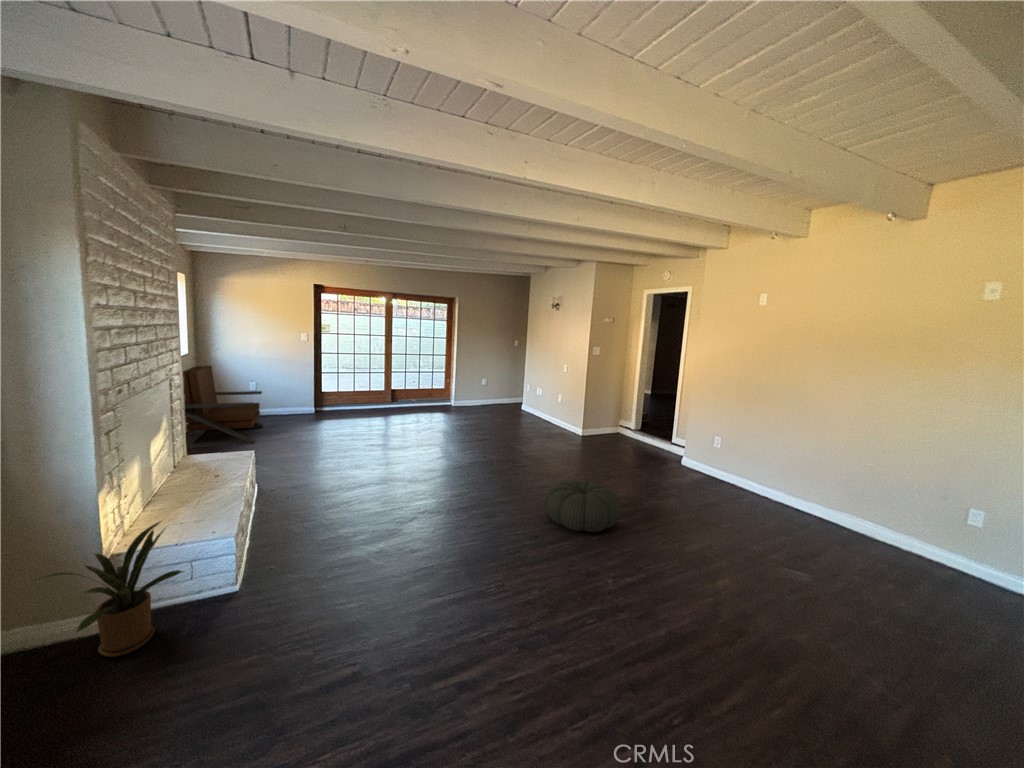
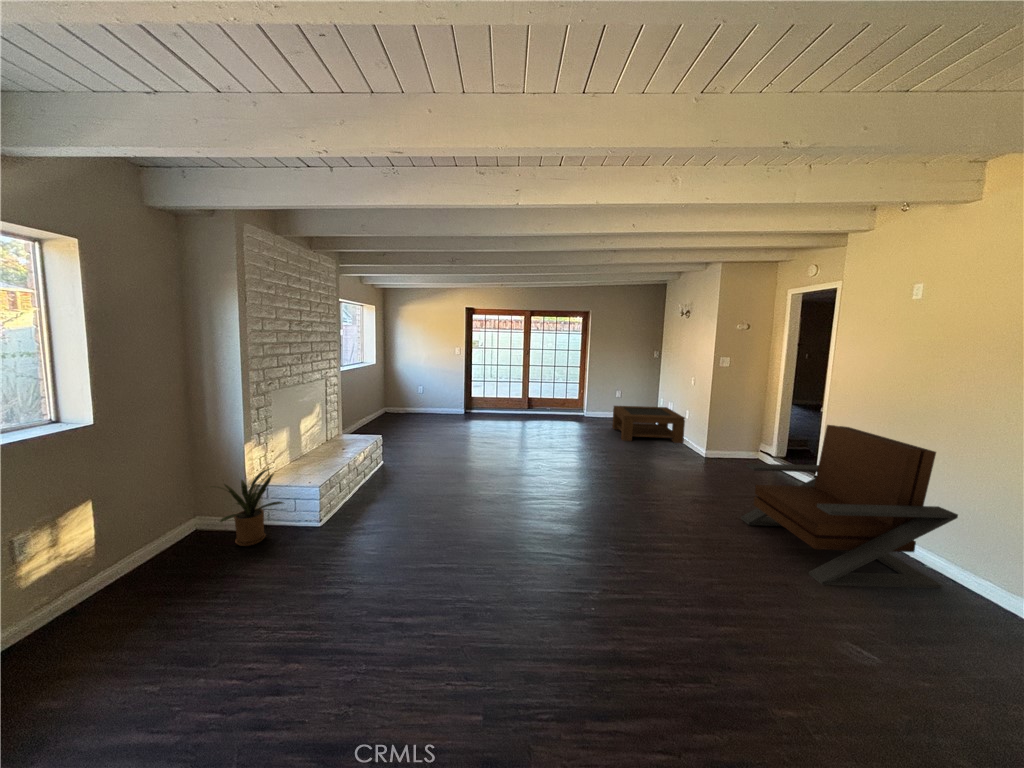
lounge chair: present [183,365,263,448] -> present [741,425,958,588]
coffee table: none [486,392,558,428] -> present [613,406,685,443]
pouf: present [545,480,620,532] -> none [582,492,661,547]

